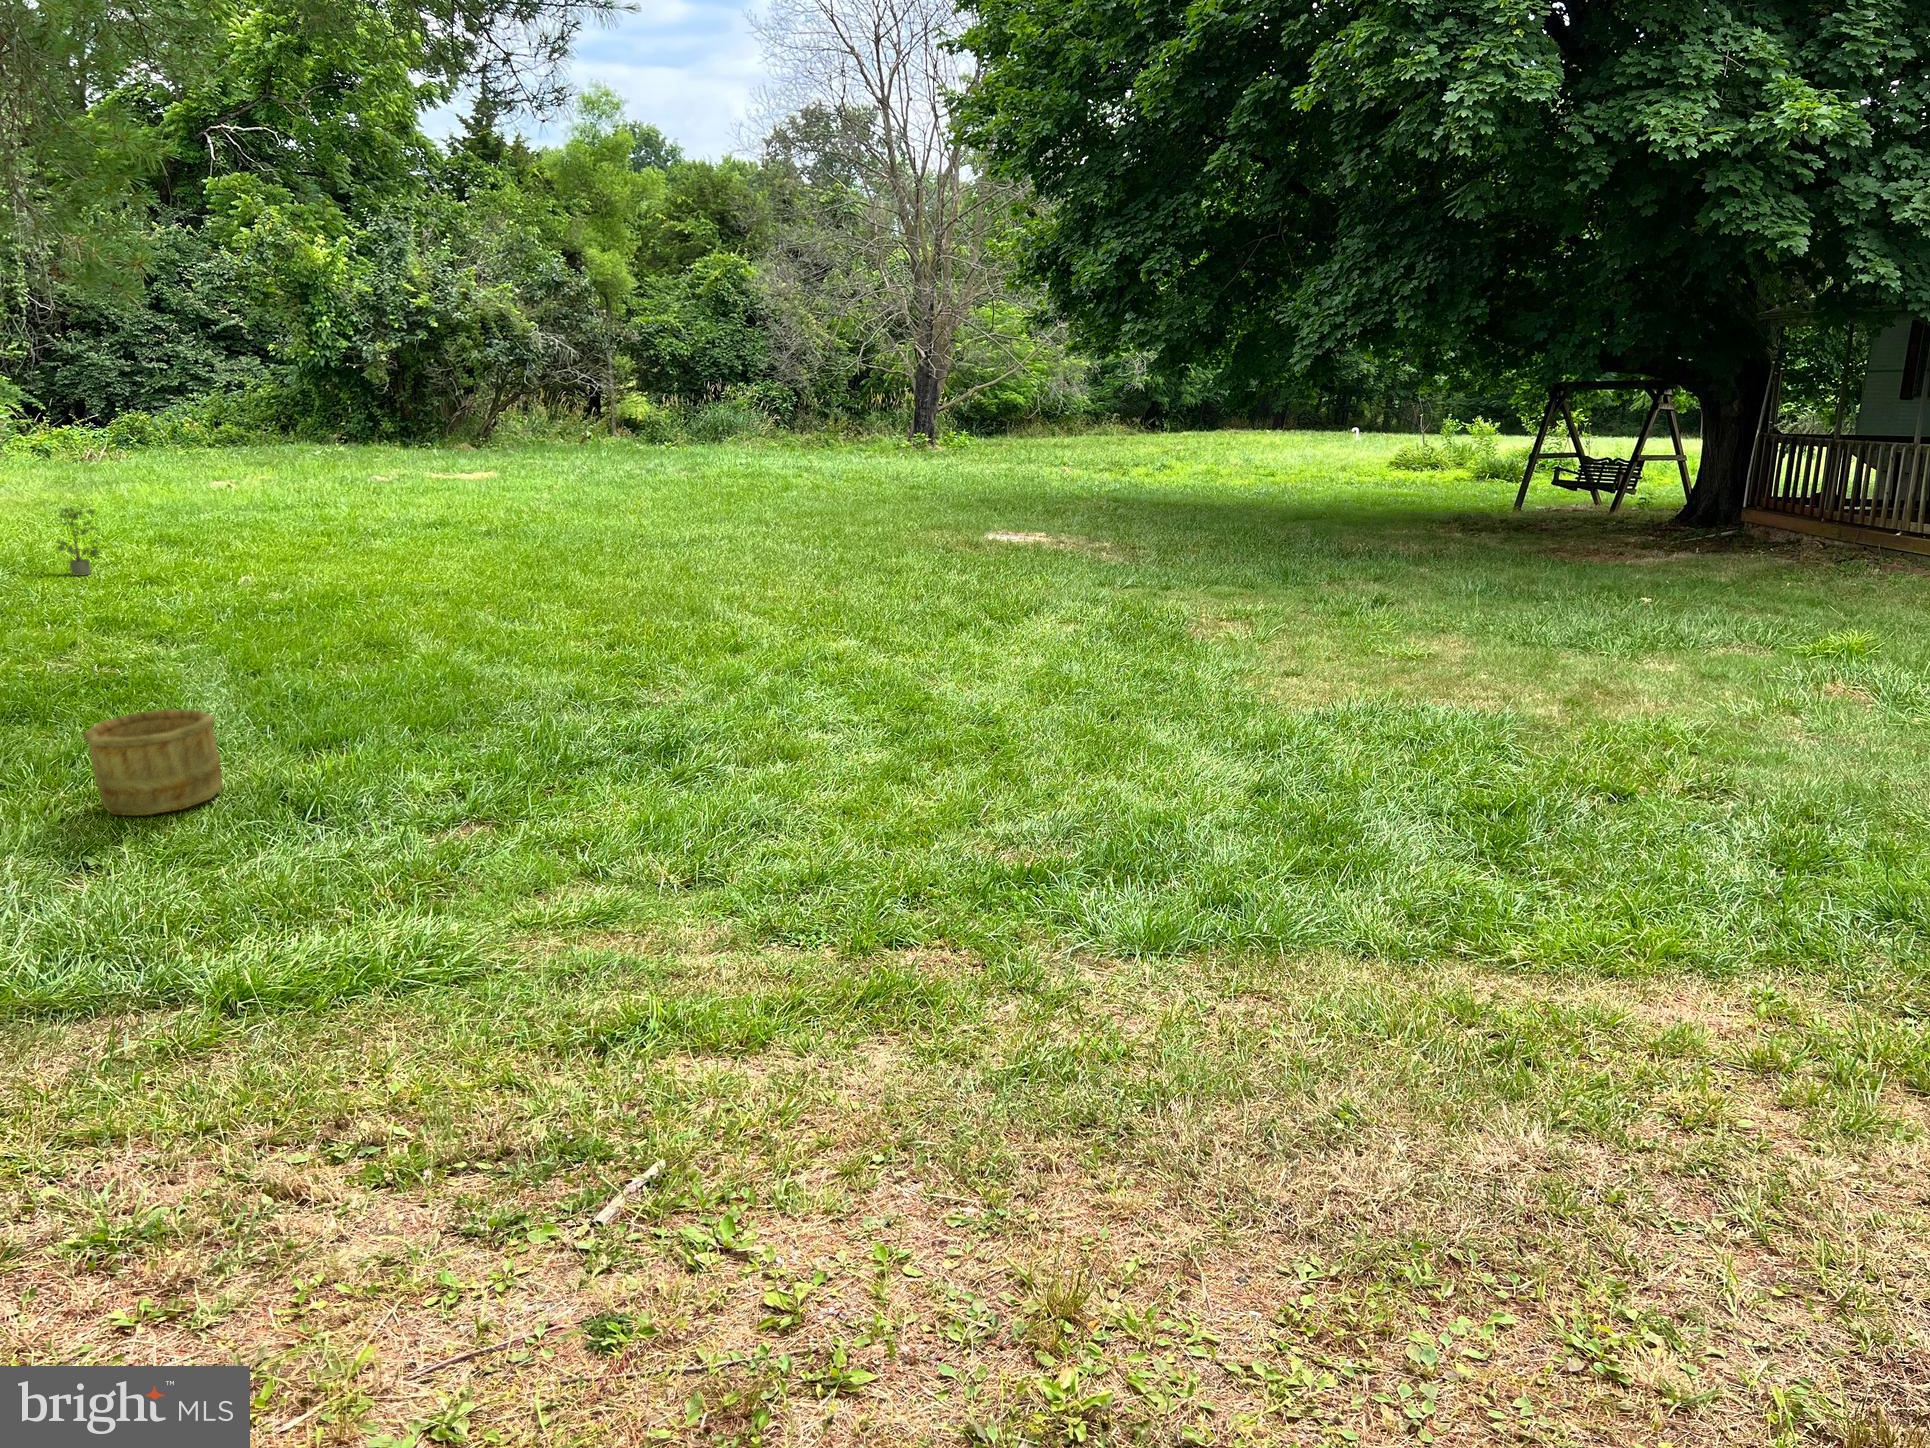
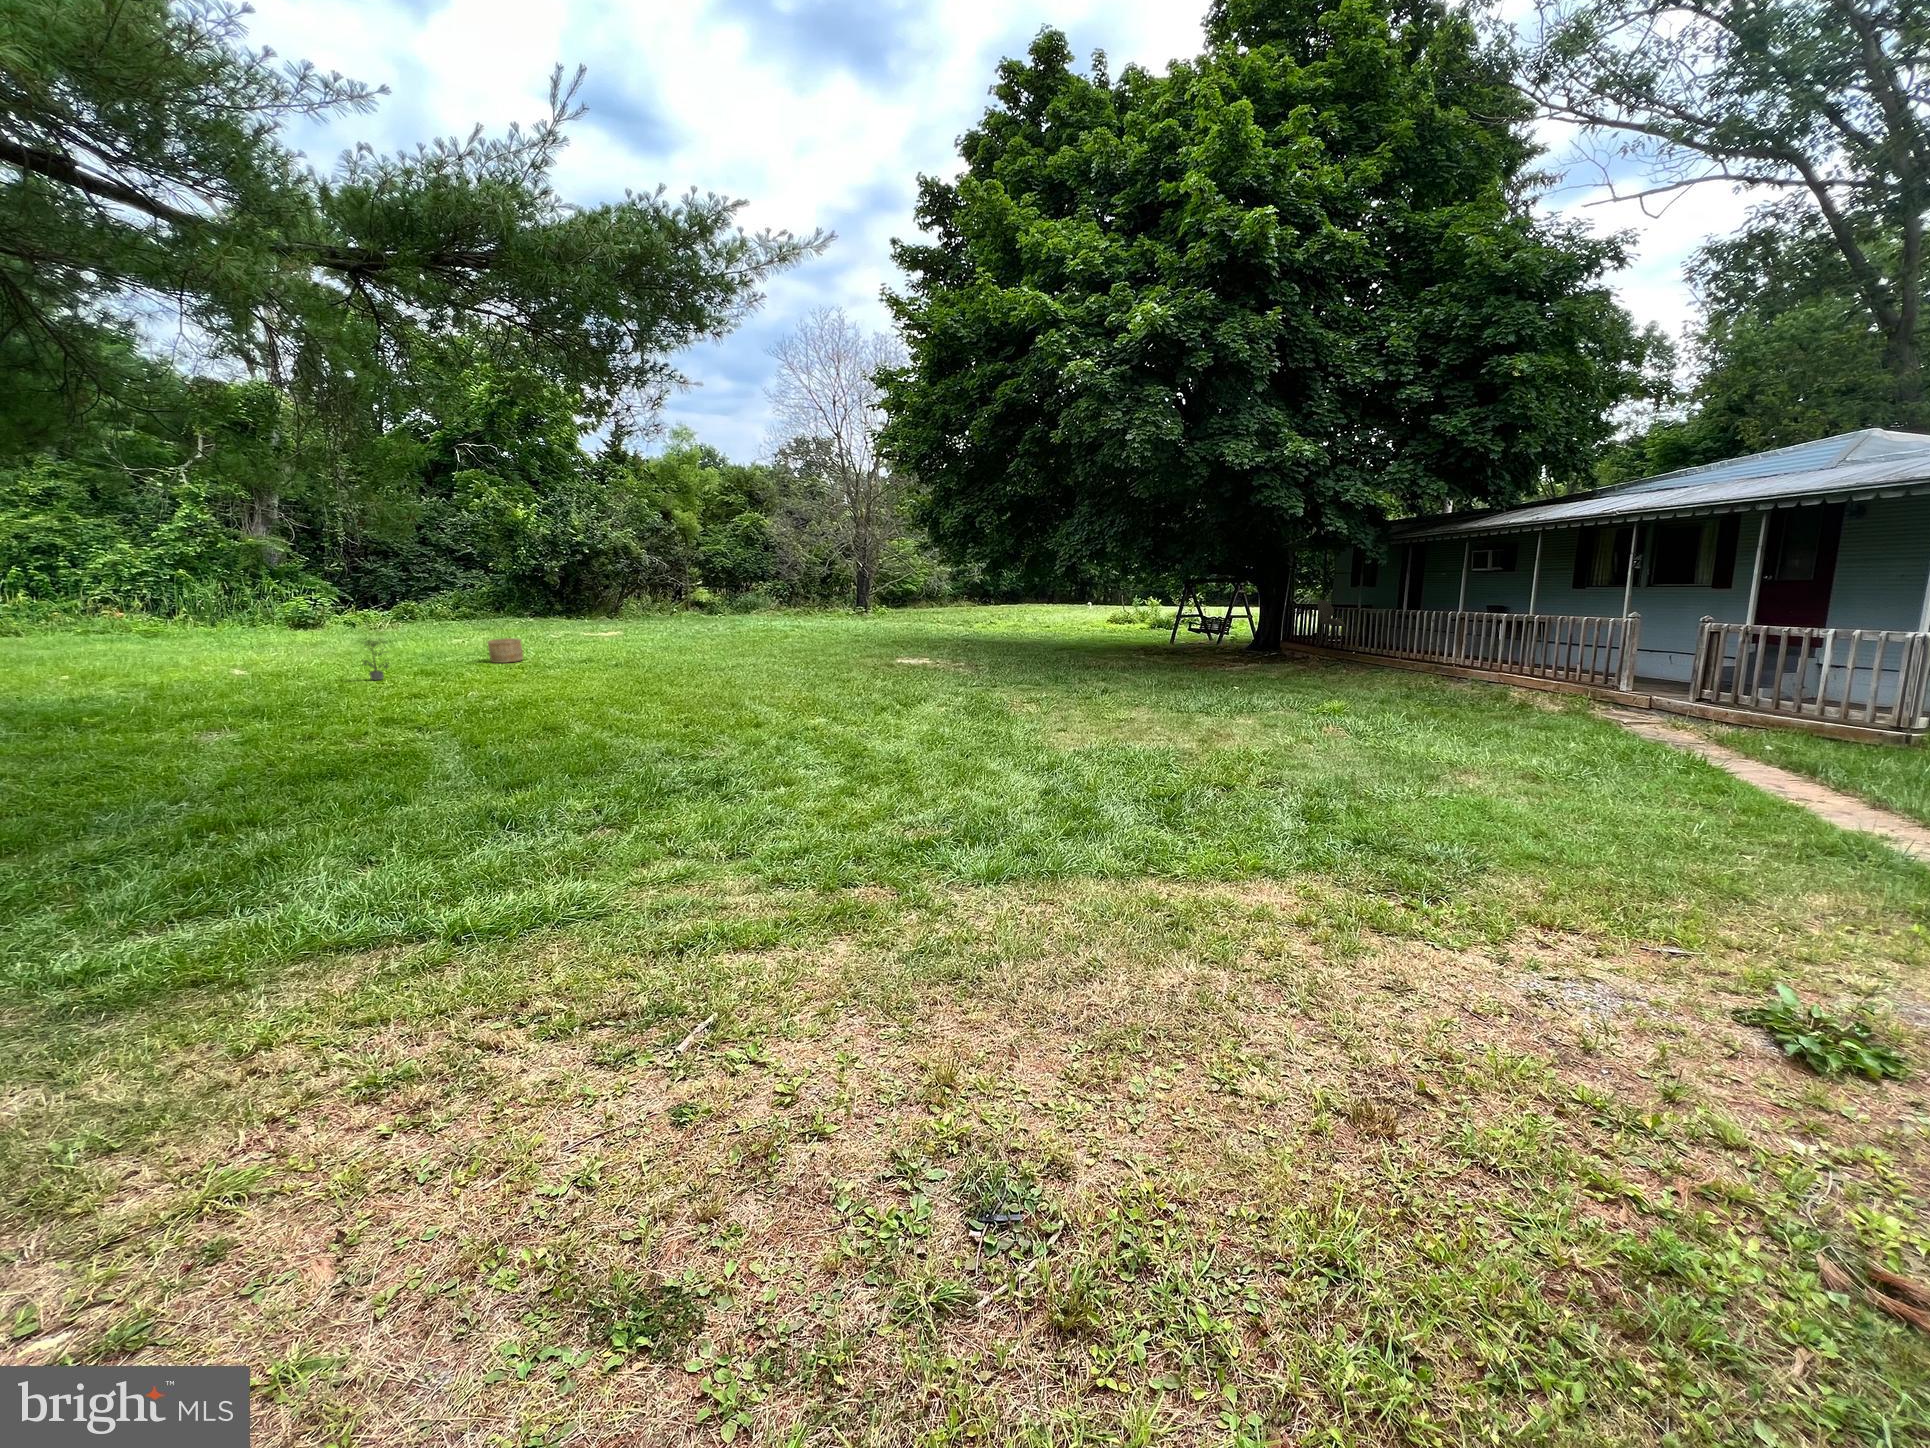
chair: none [1732,449,1809,545] -> present [1316,600,1347,648]
wooden bucket: present [83,709,223,816] -> present [487,638,523,663]

